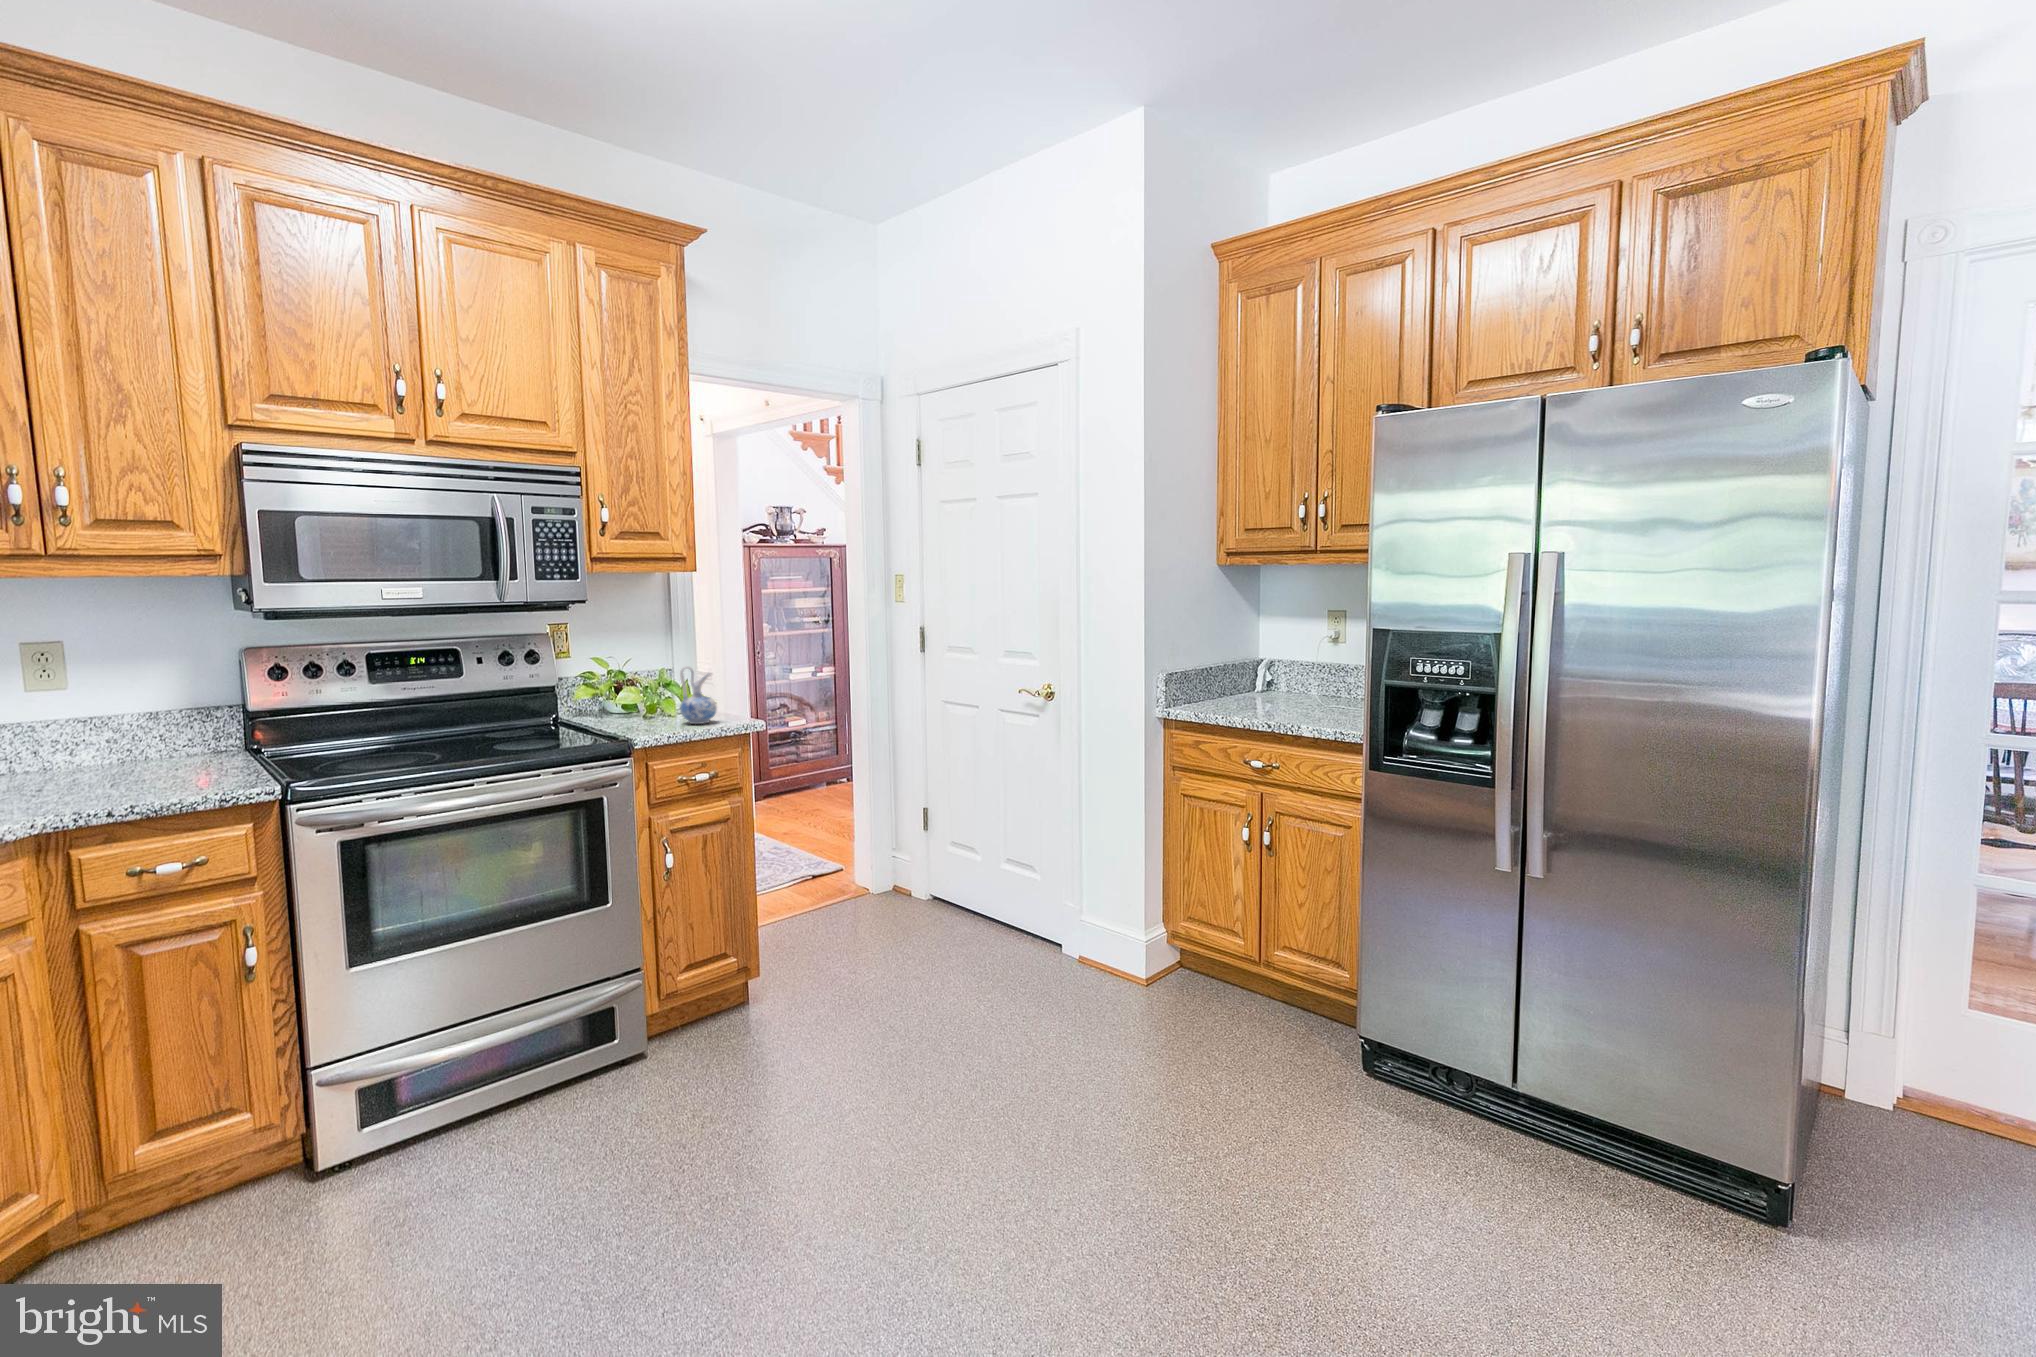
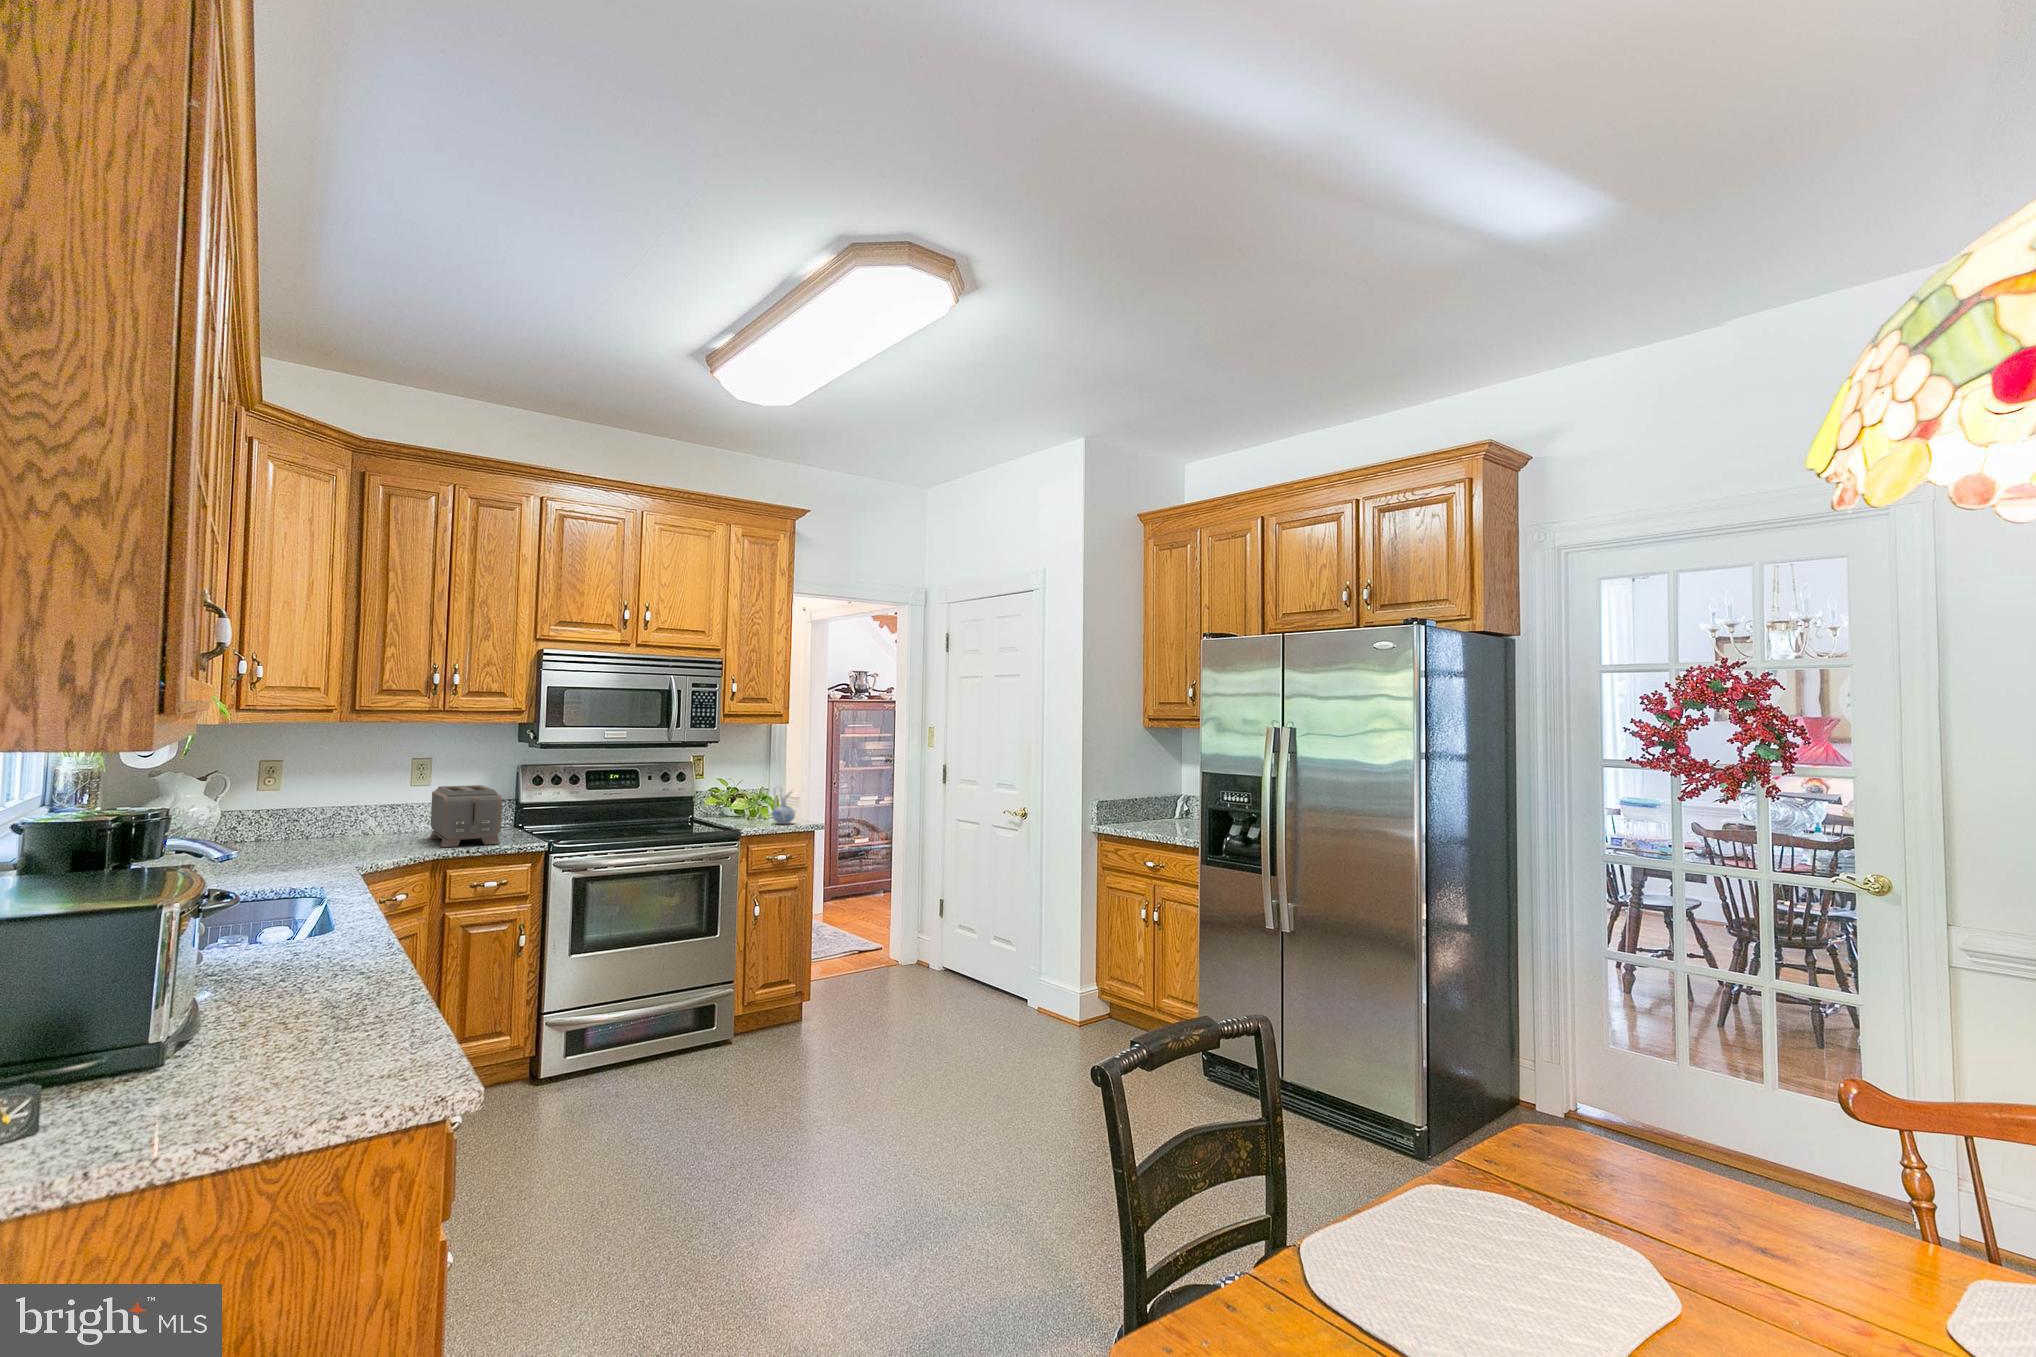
toaster: none [53,687,189,807] -> present [429,785,502,847]

